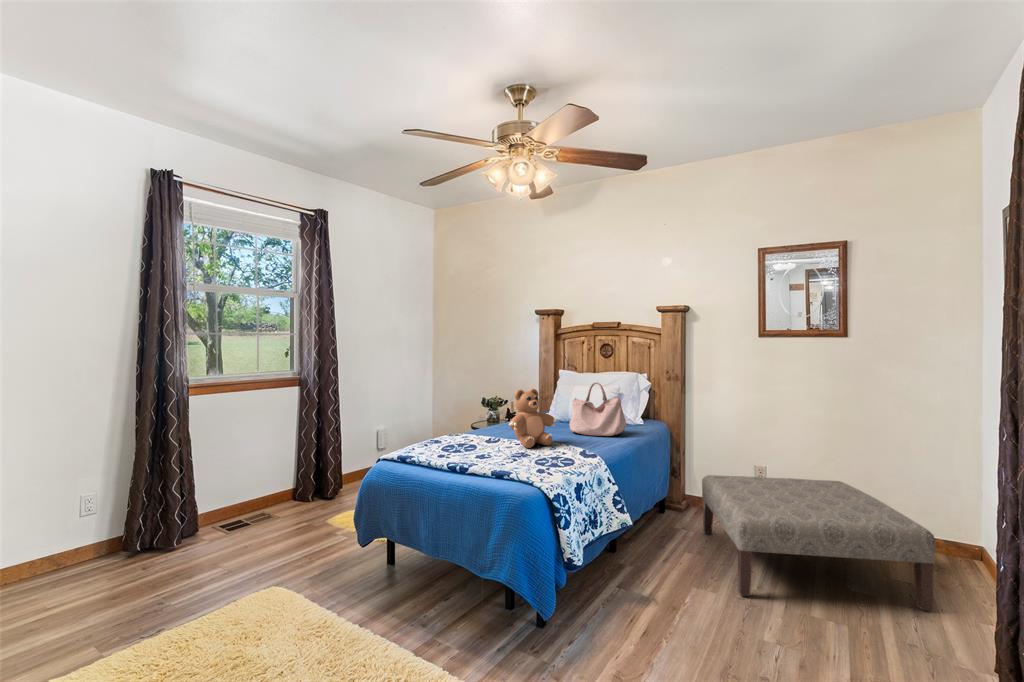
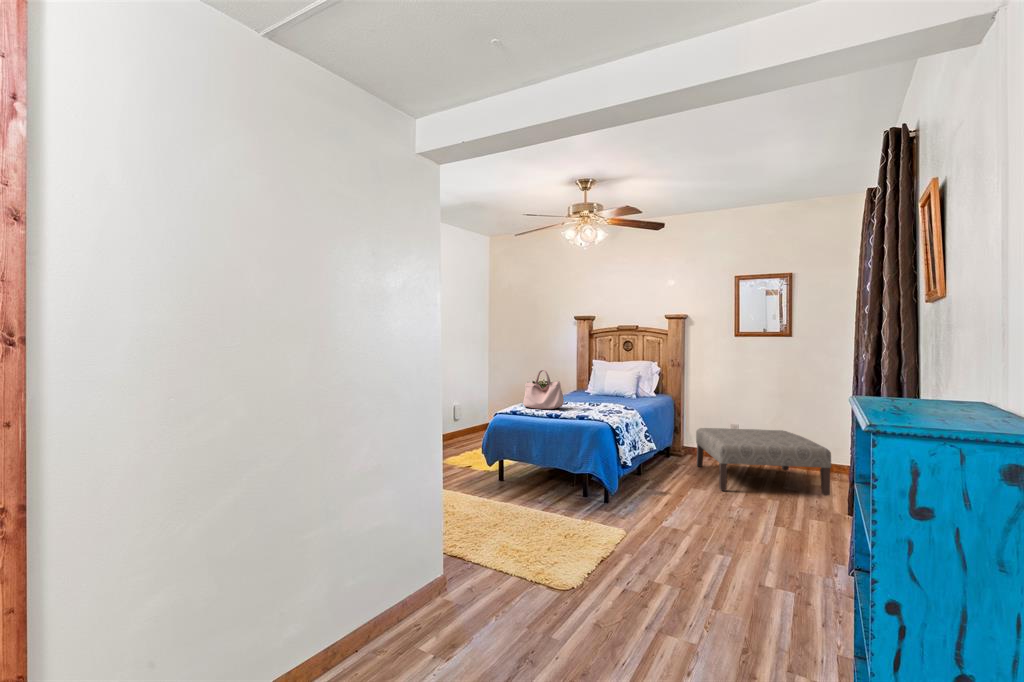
handbag: present [569,382,626,436] -> present [523,370,564,409]
teddy bear: present [509,389,556,448] -> none [576,370,604,407]

